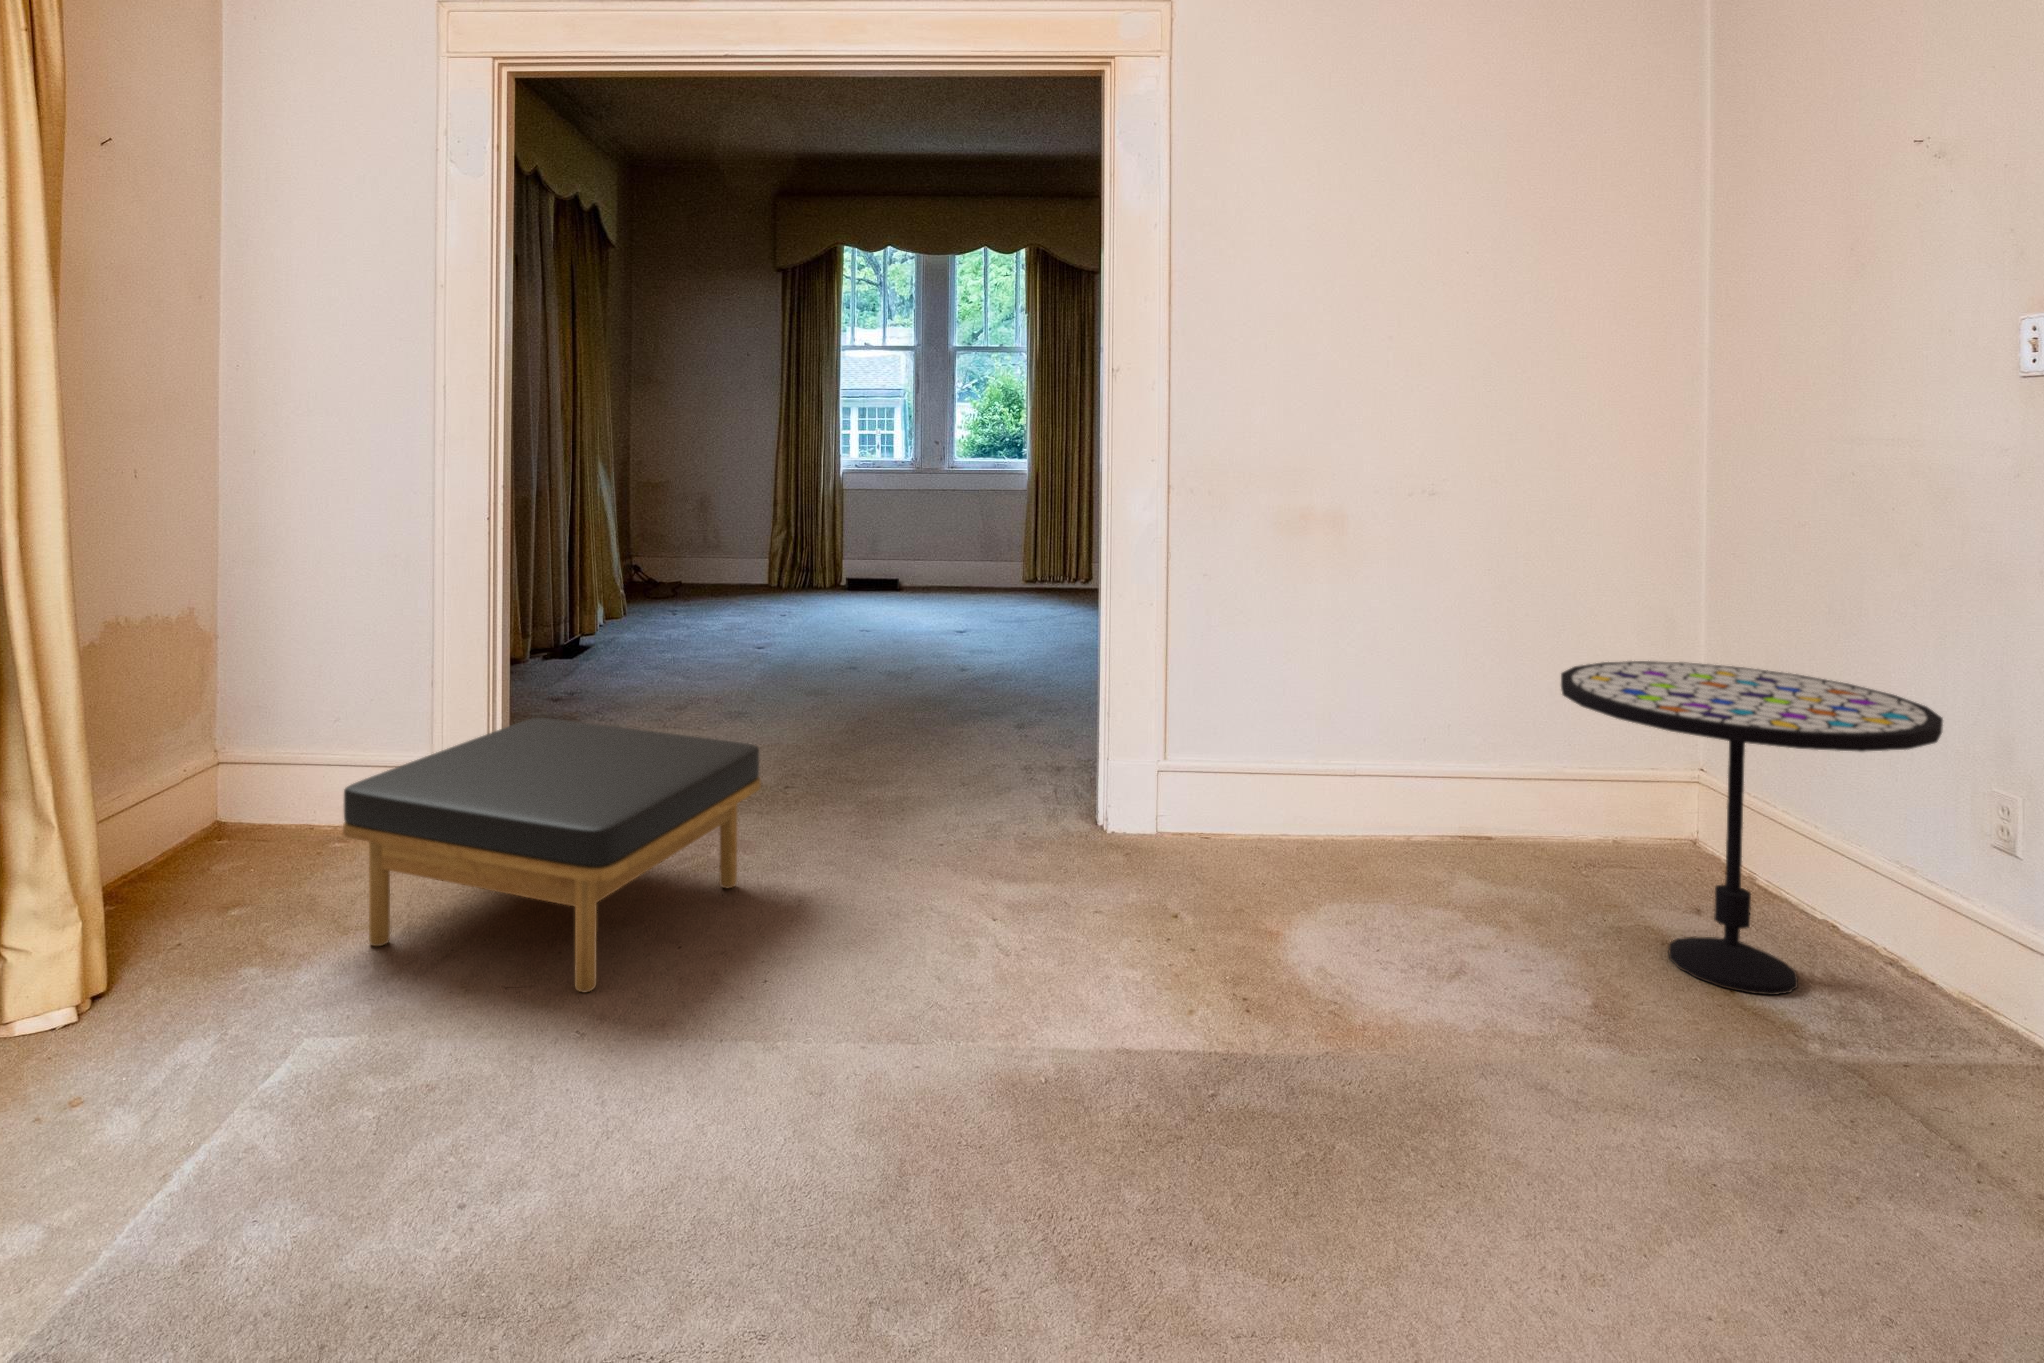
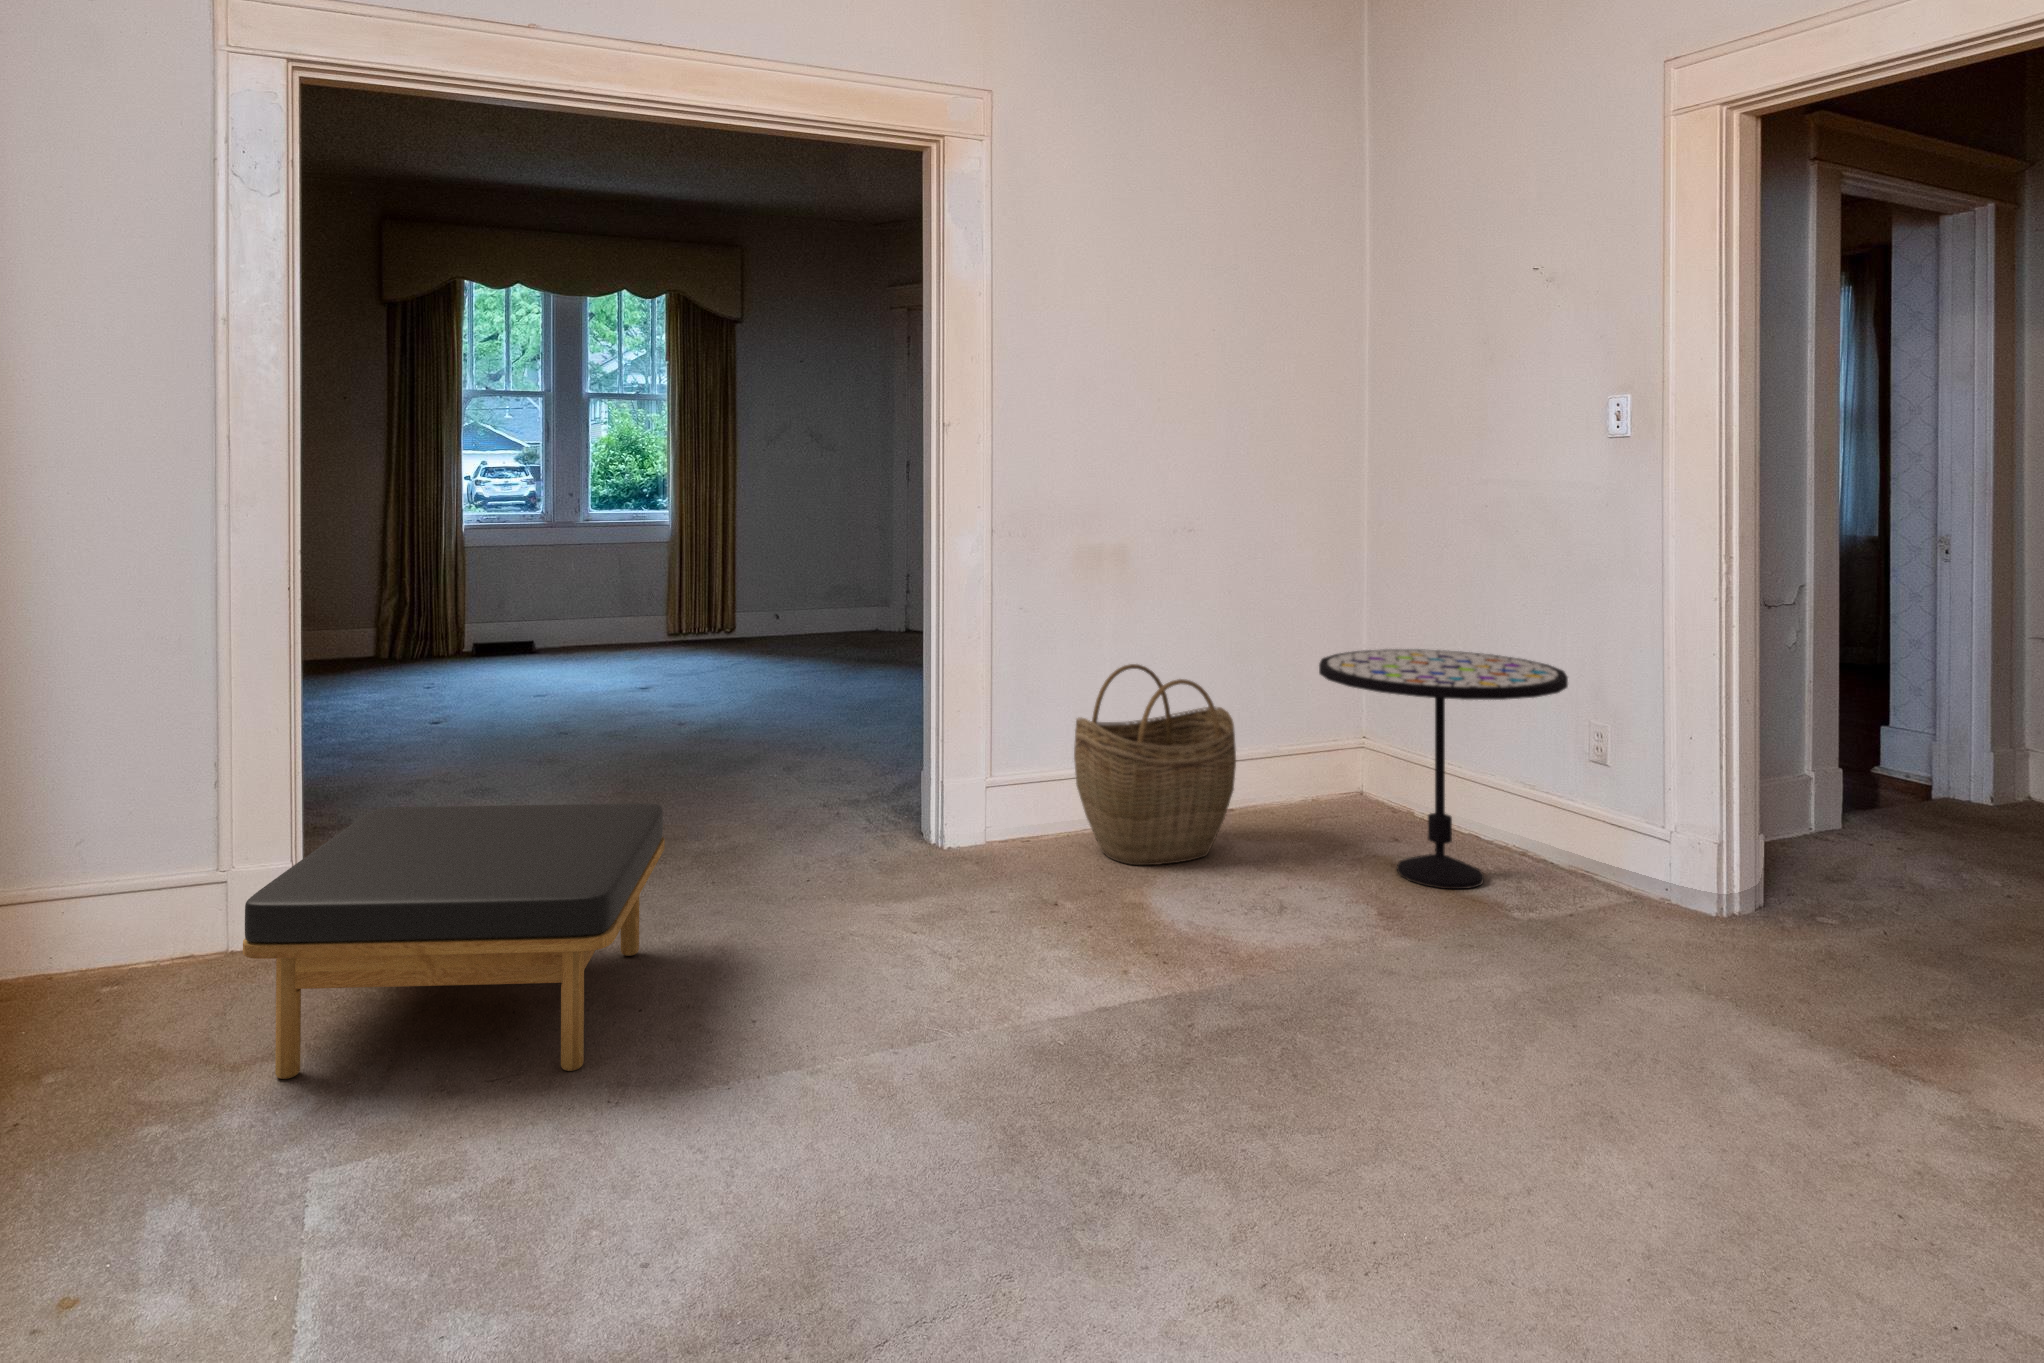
woven basket: none [1258,651,1459,889] -> present [1074,664,1236,865]

